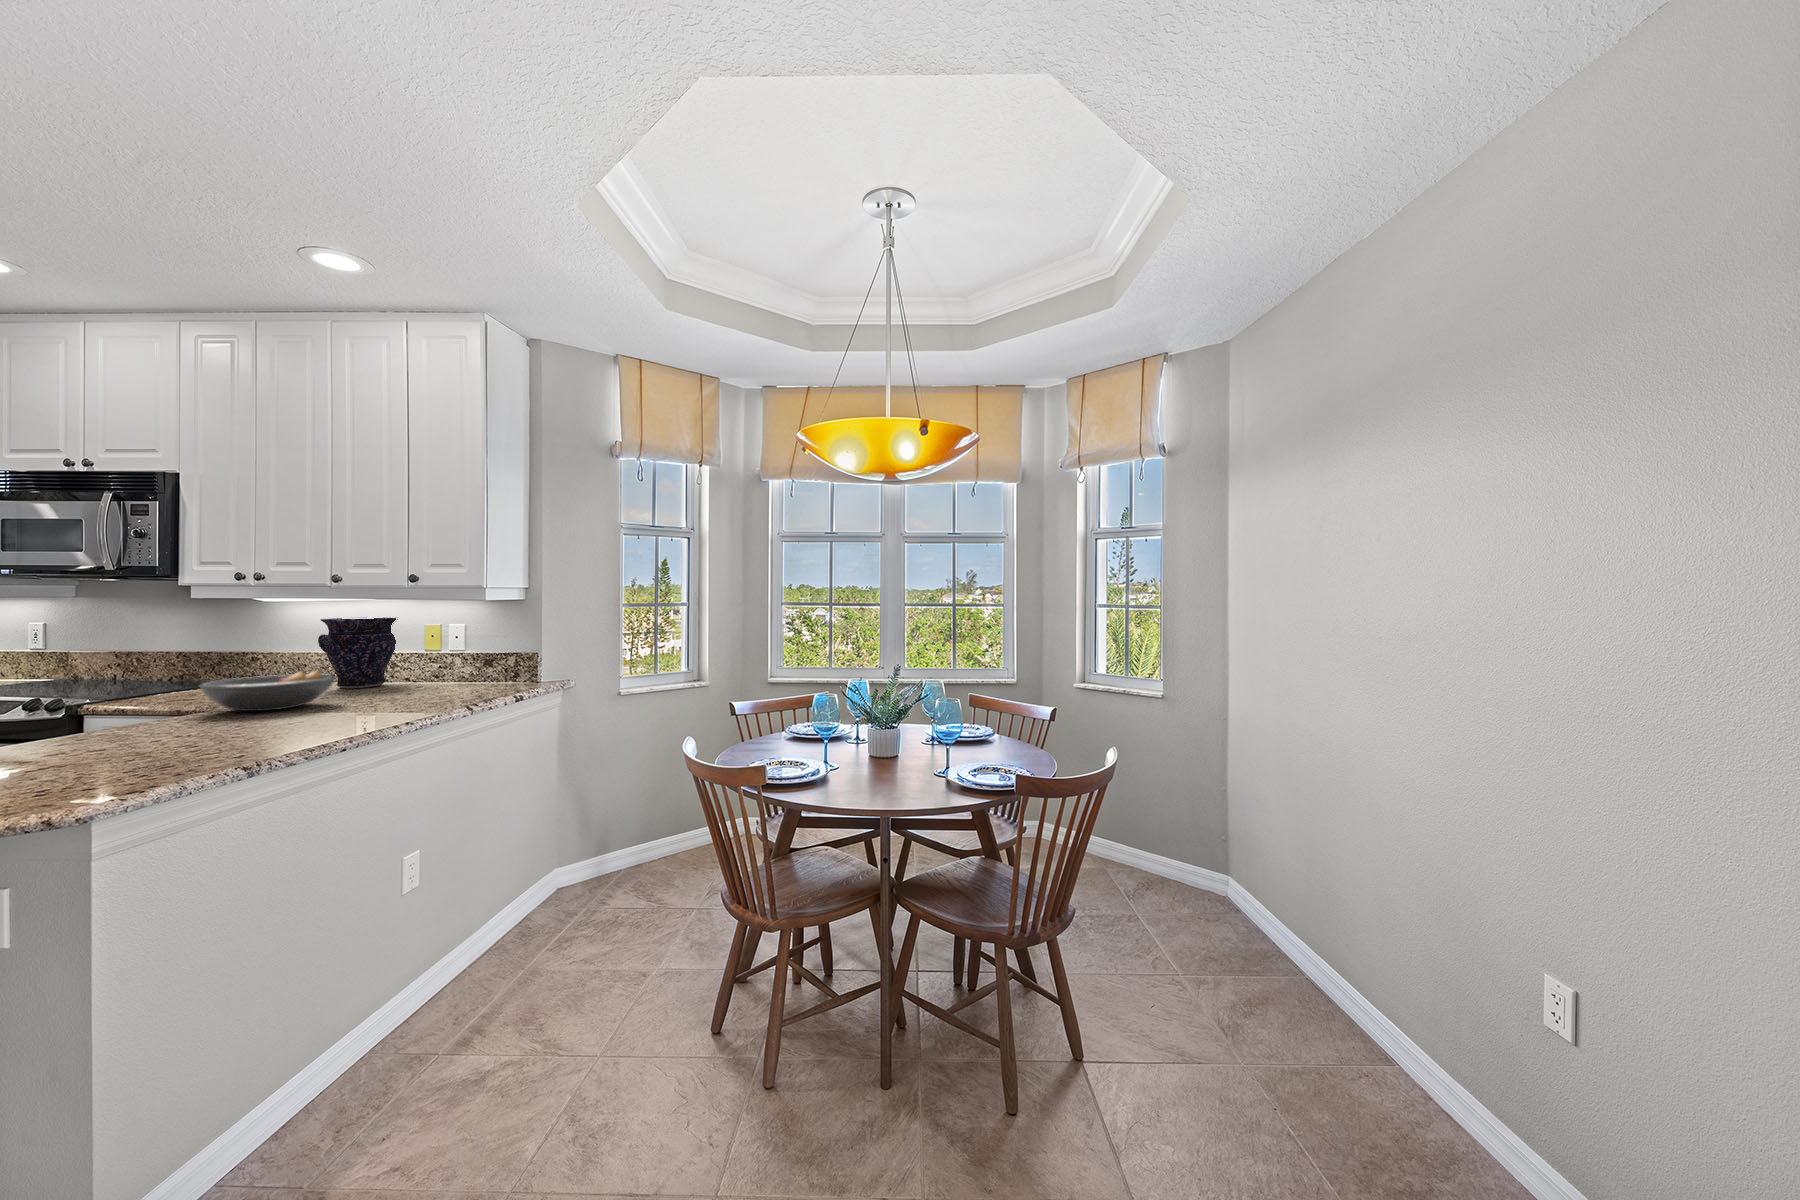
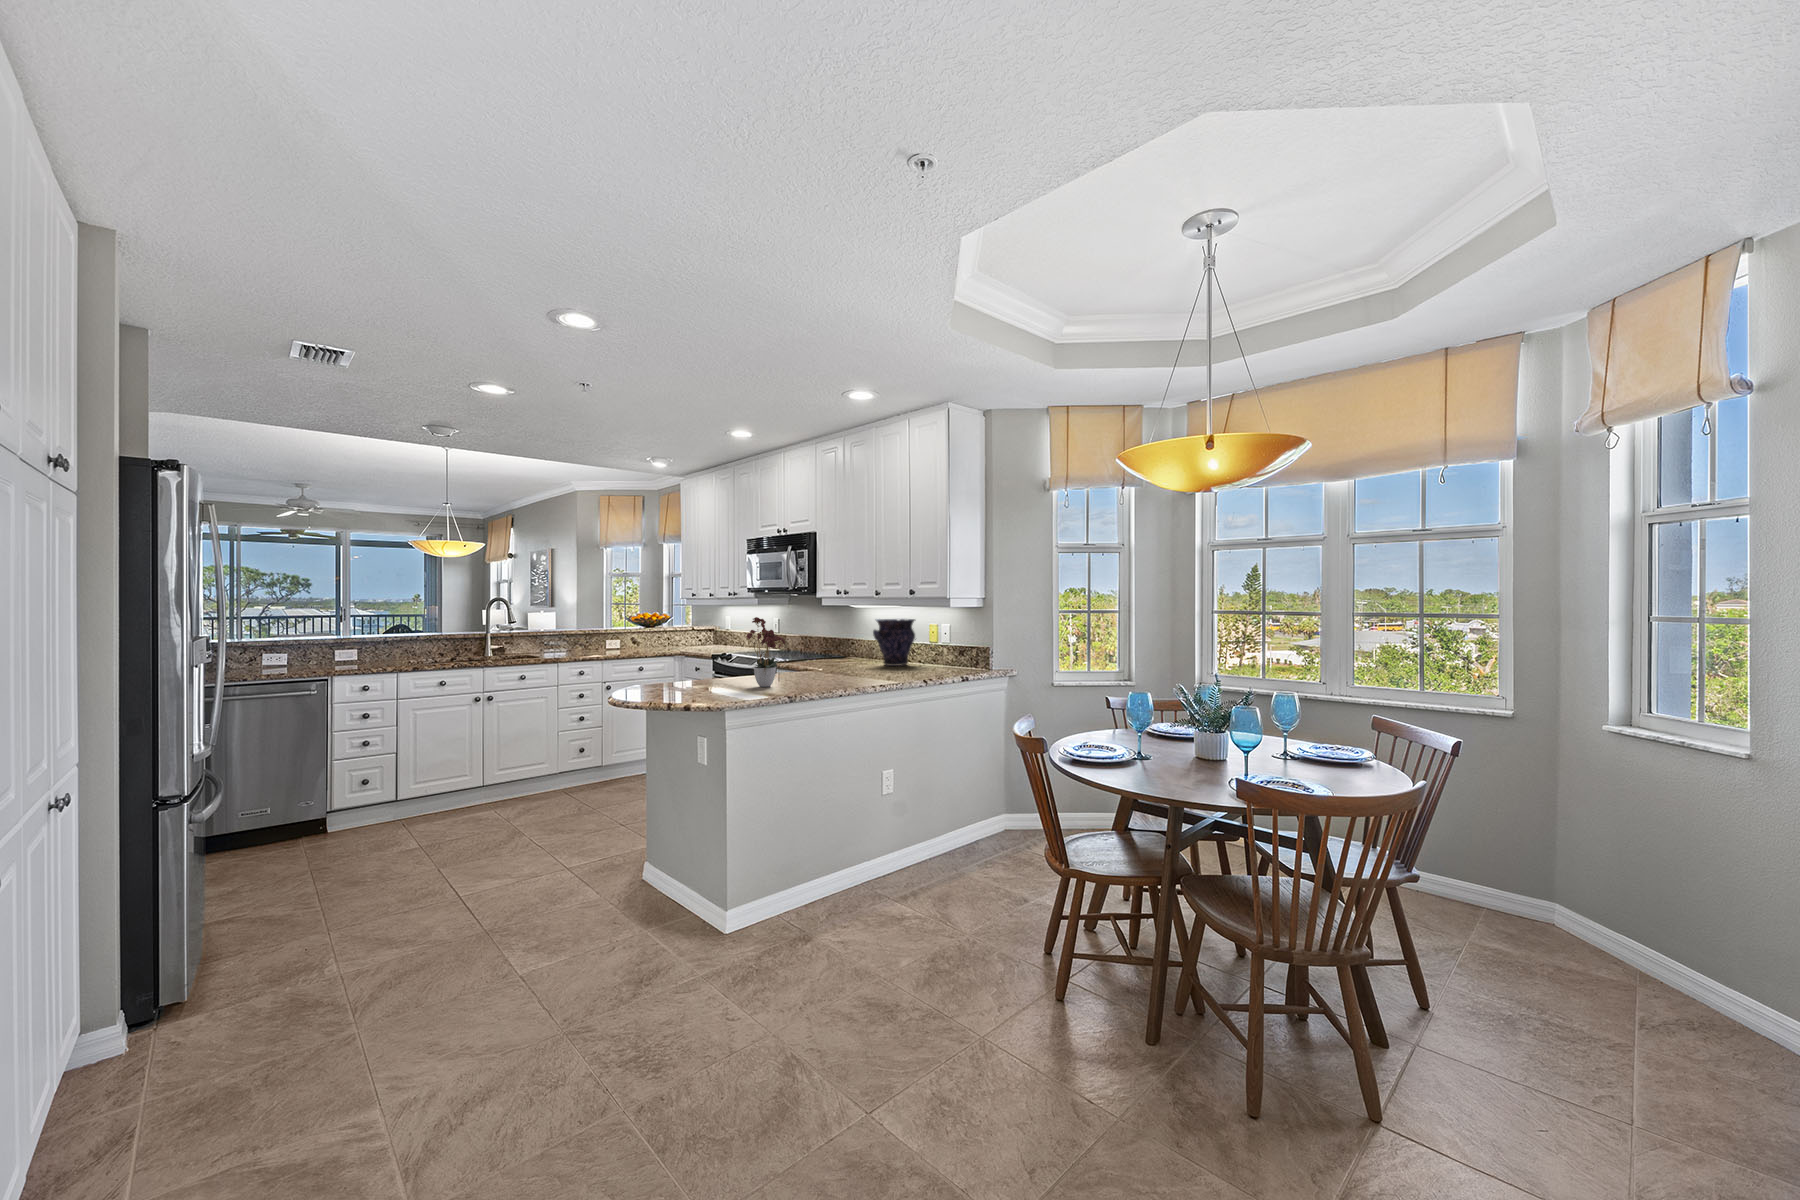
flower arrangement: none [58,612,201,758] -> present [746,617,785,687]
fruit bowl: present [200,669,335,711] -> none [809,651,869,673]

